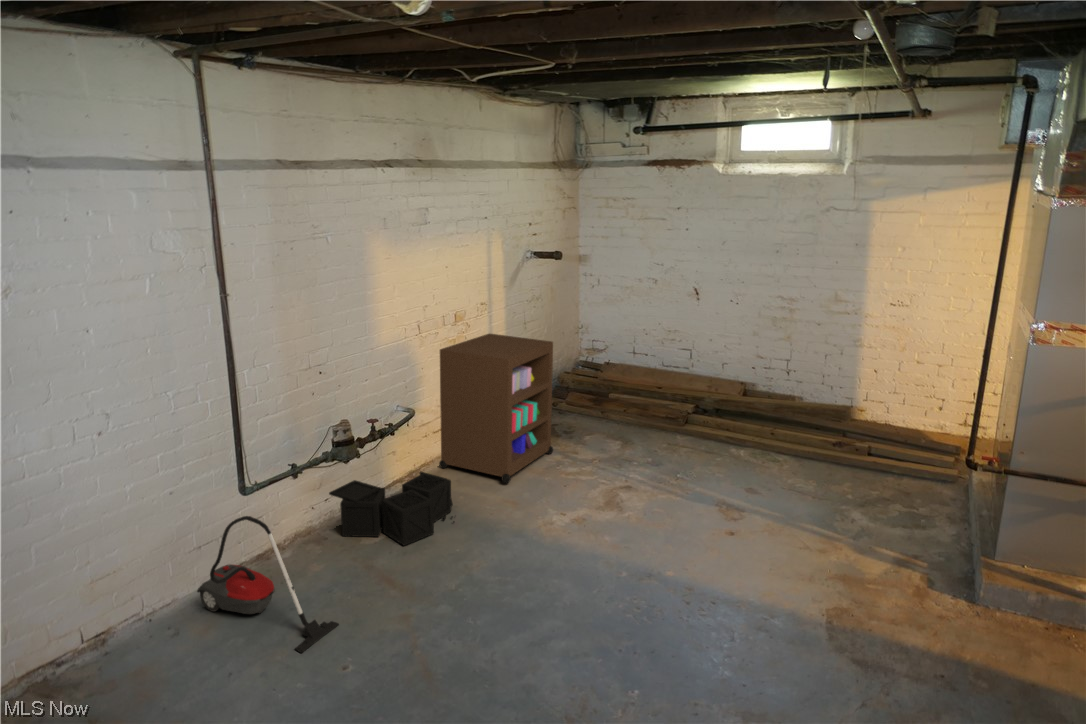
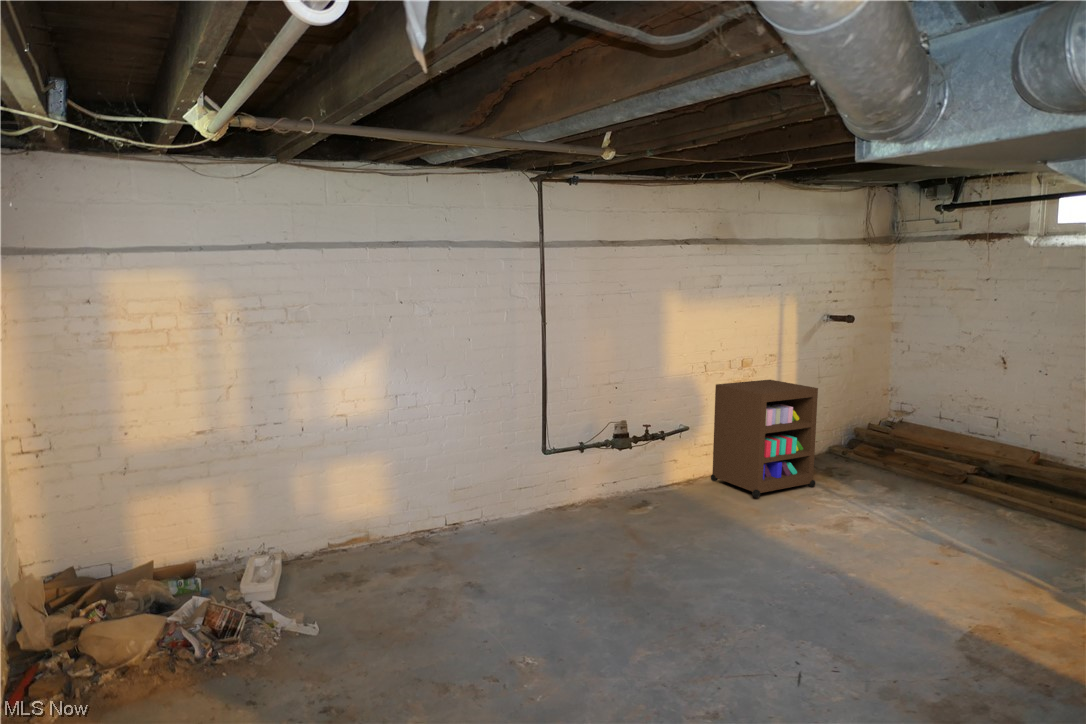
storage bin: present [329,472,454,546] -> none [610,469,703,517]
vacuum cleaner: present [197,516,339,653] -> none [509,458,582,553]

